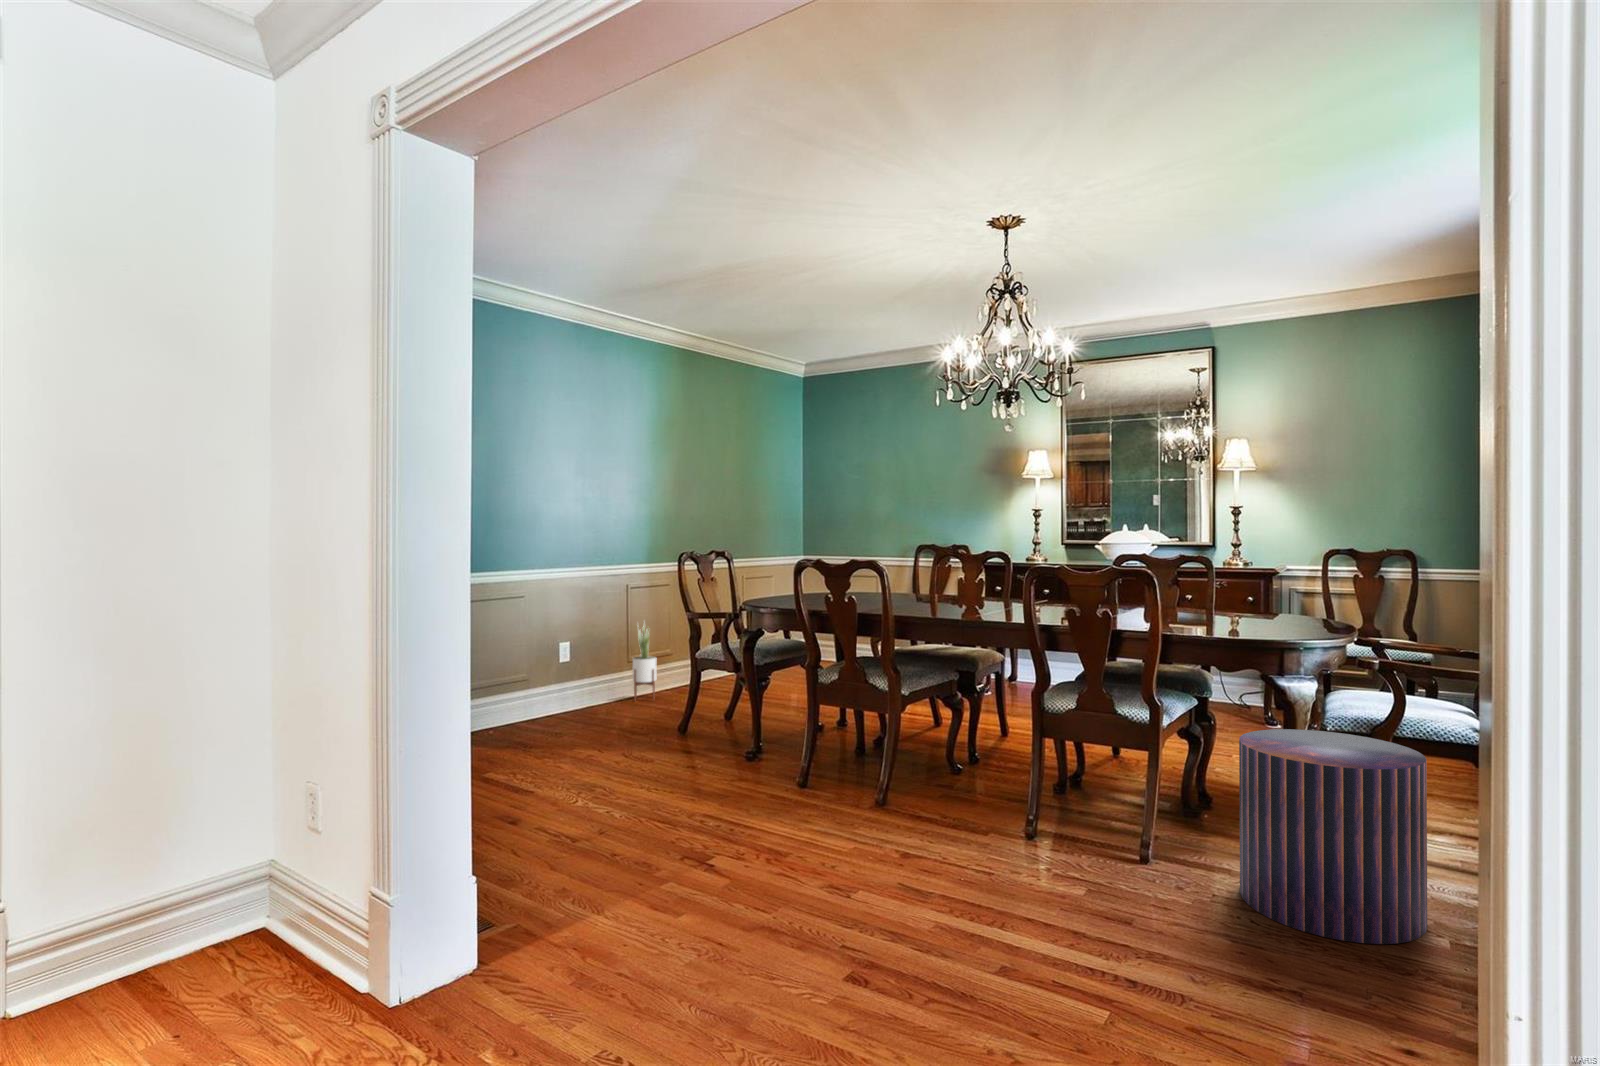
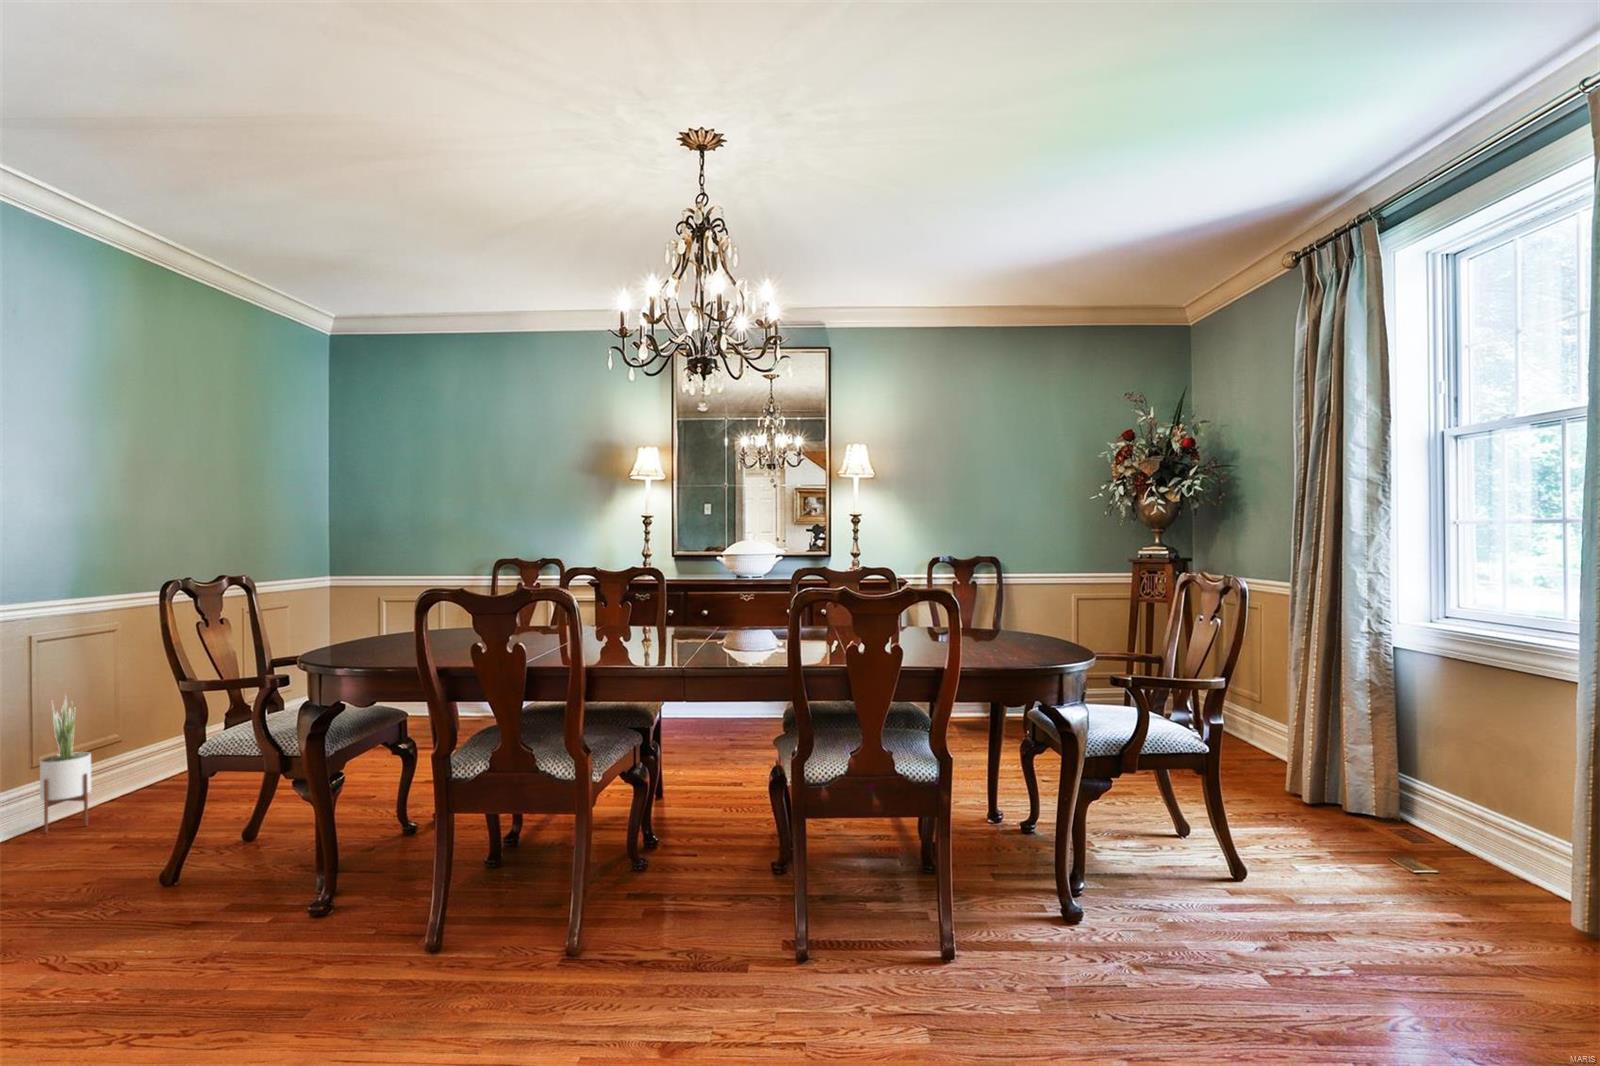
pouf: present [1239,729,1427,944] -> none [1053,766,1246,1017]

